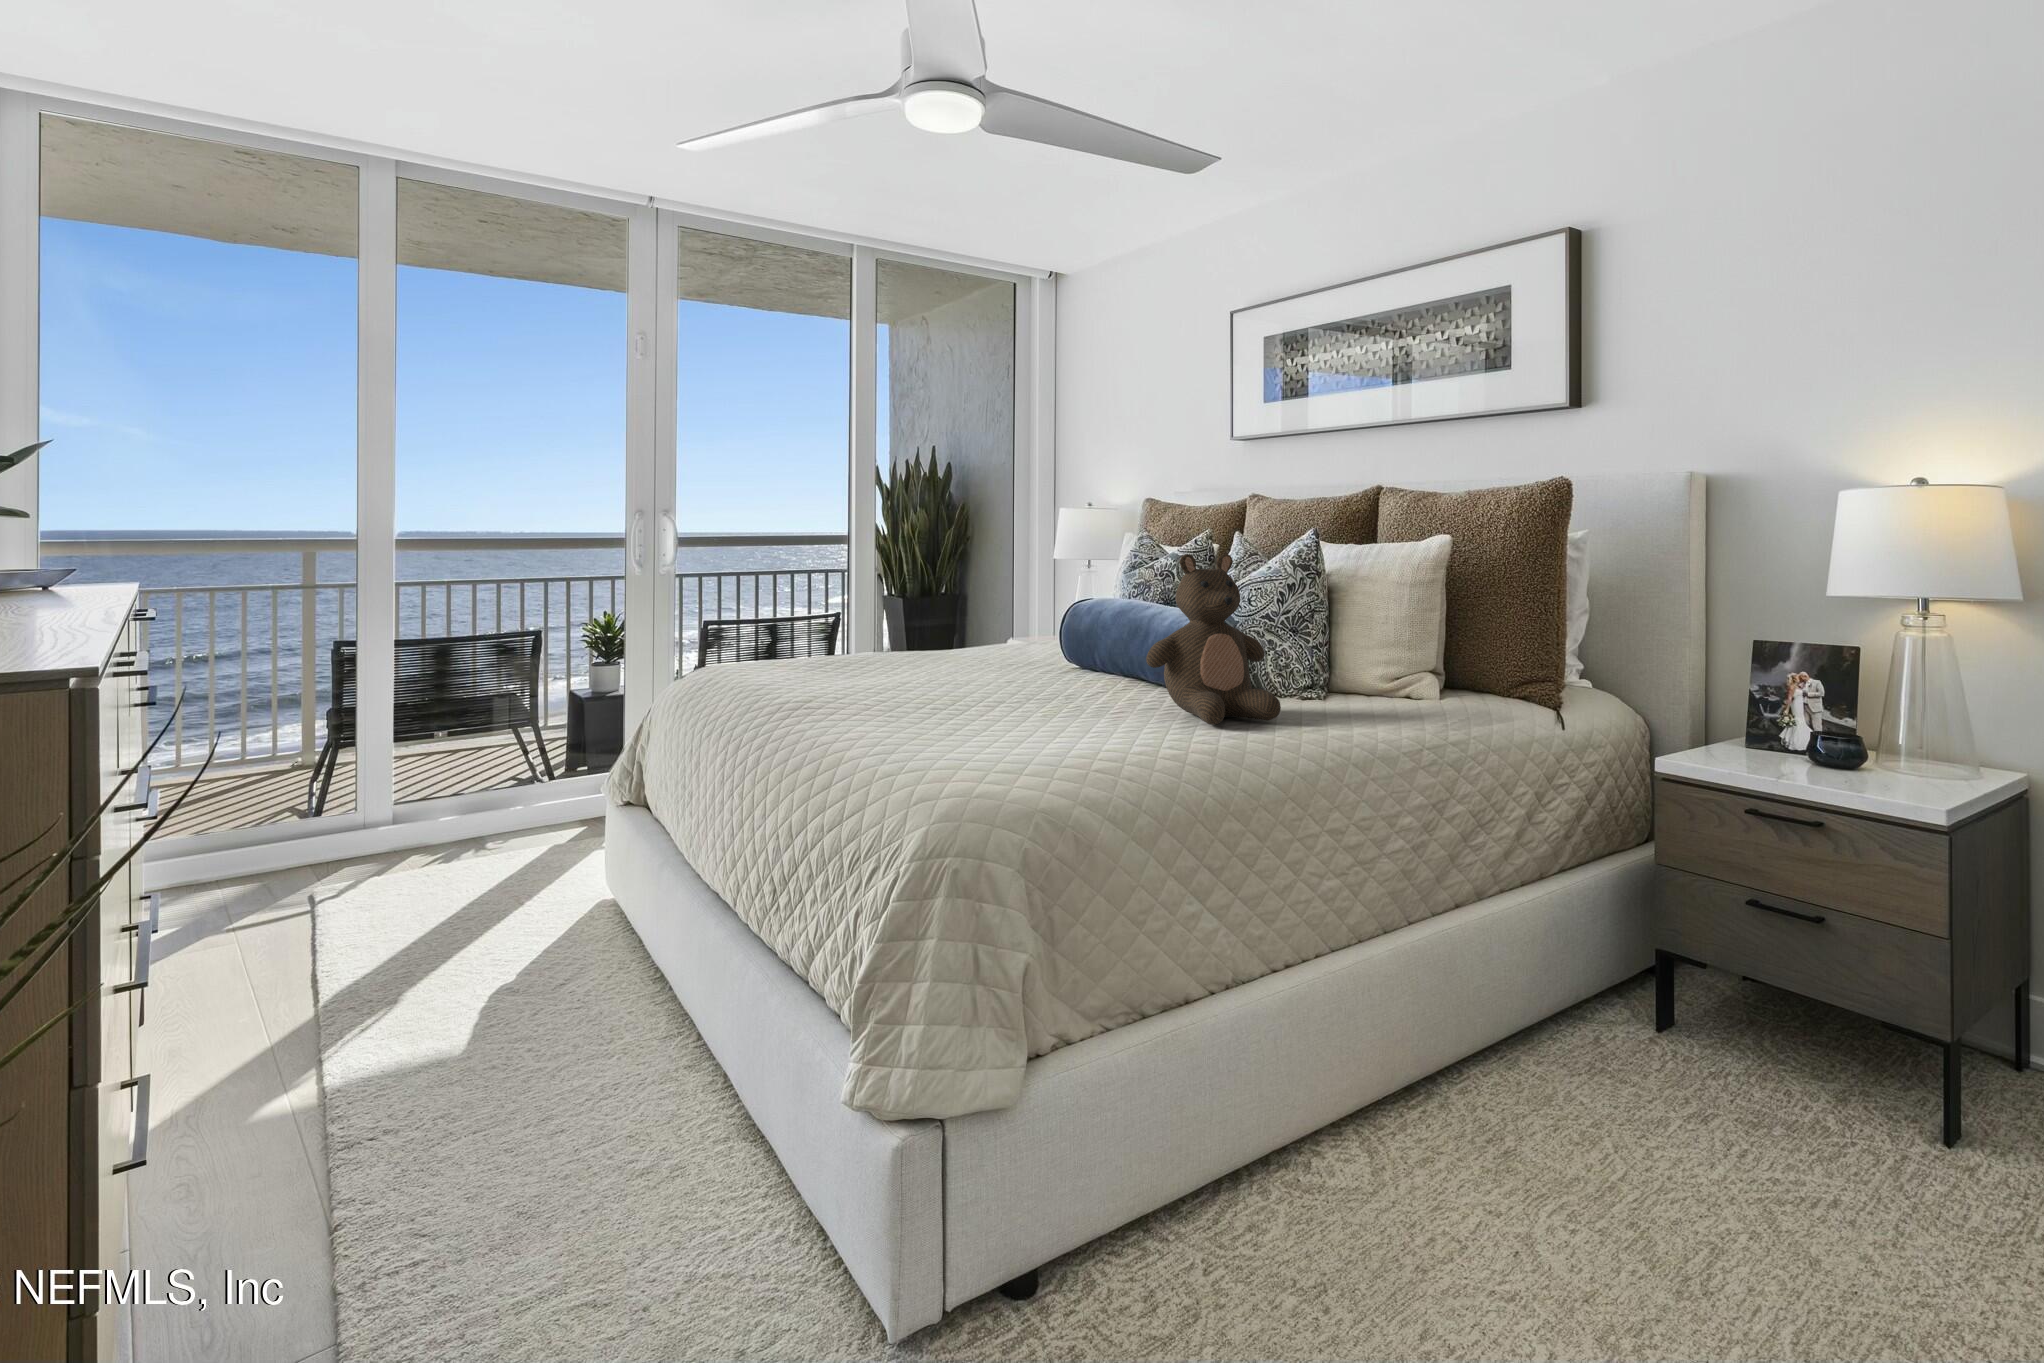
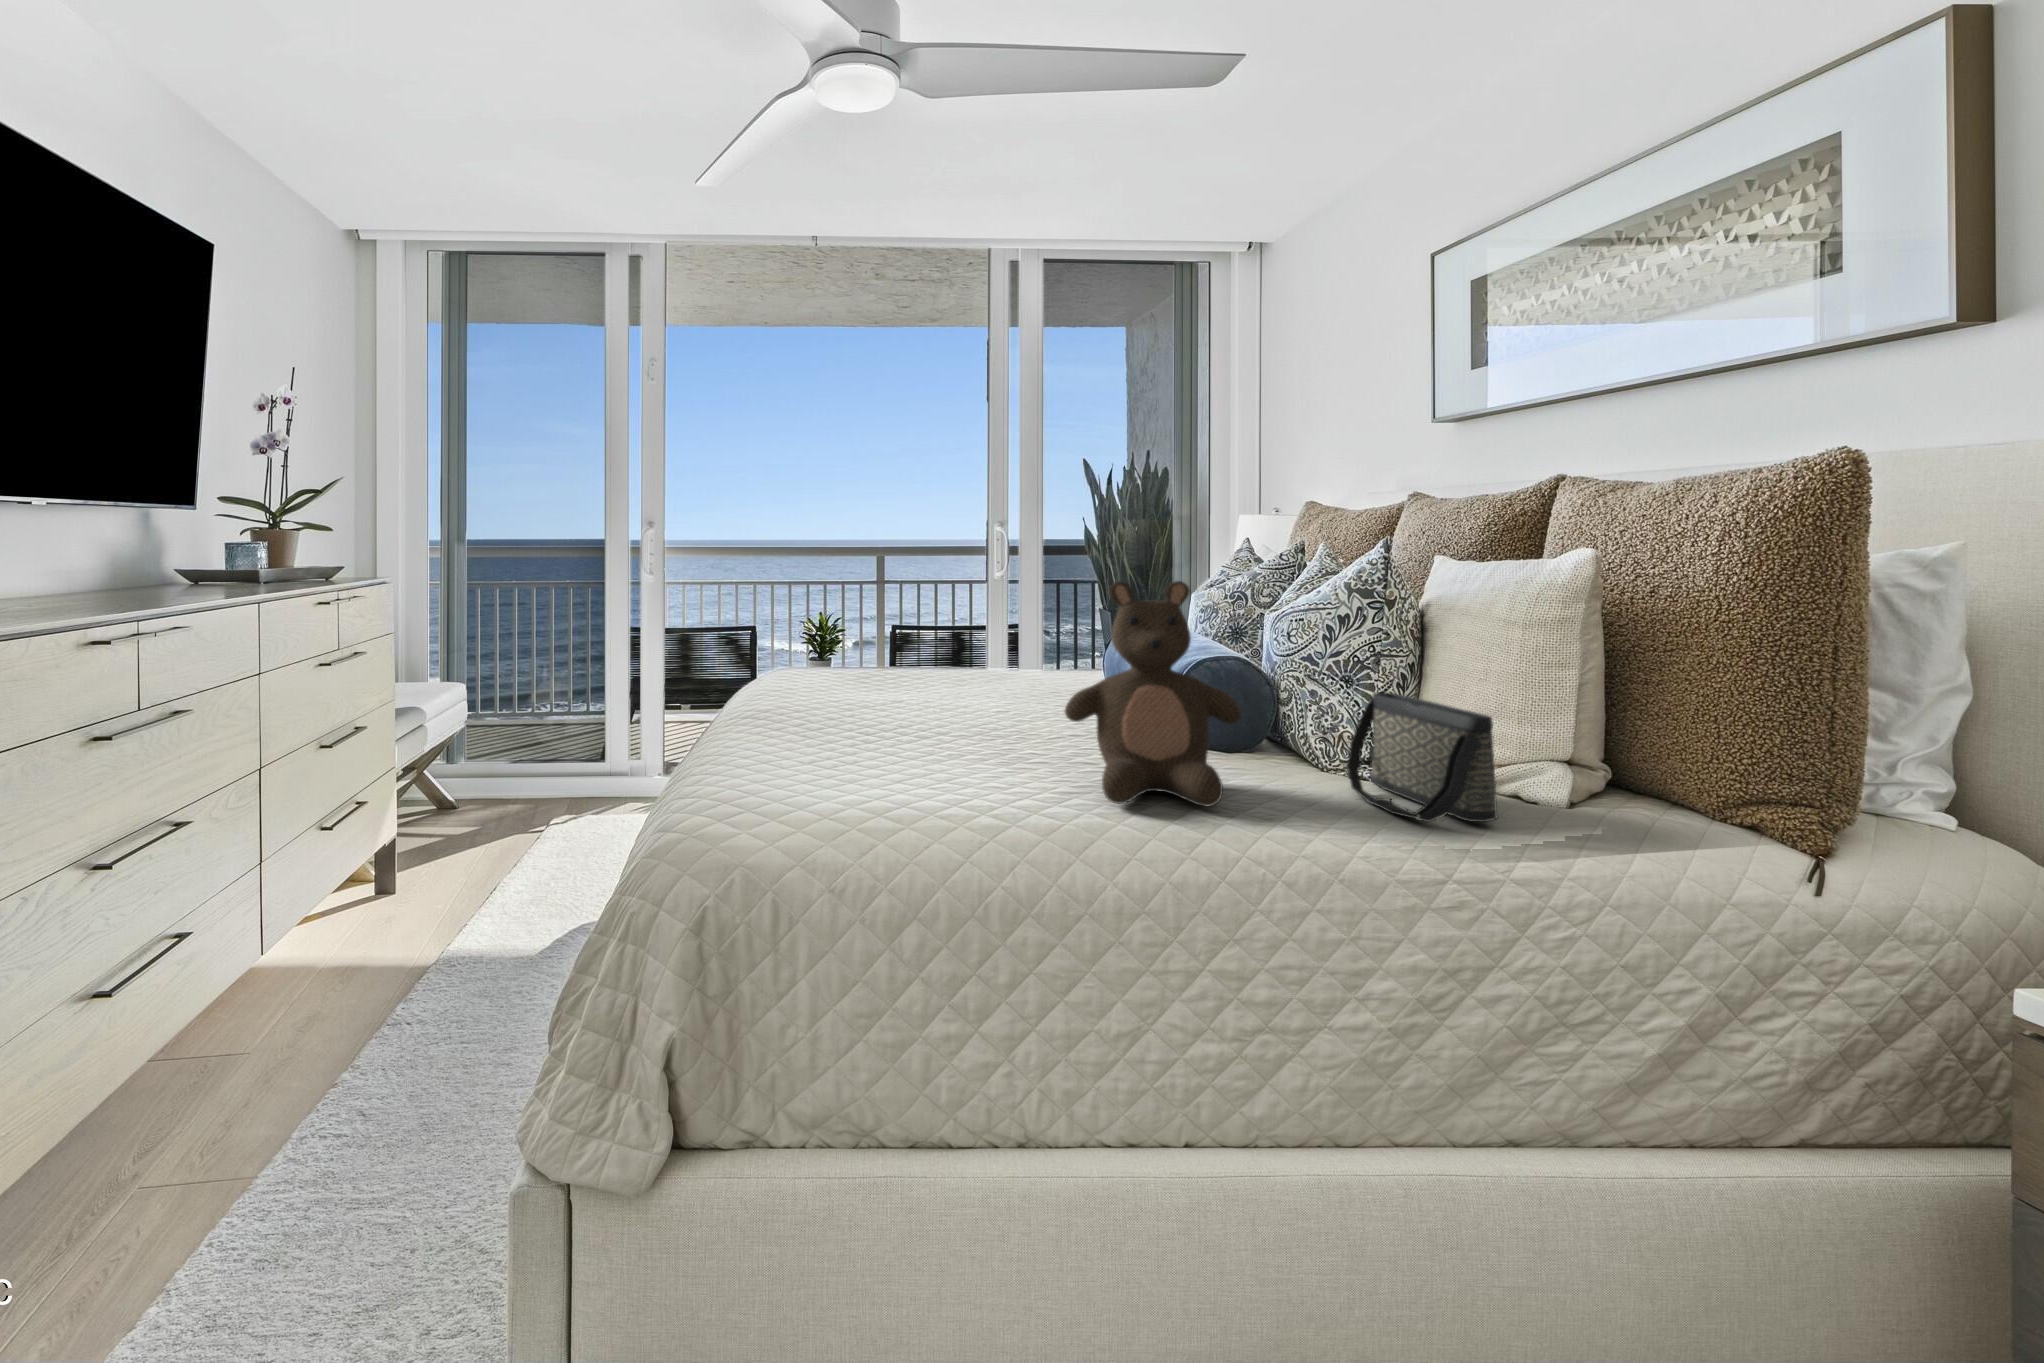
handbag: none [1319,634,1431,715] -> present [1347,692,1497,822]

